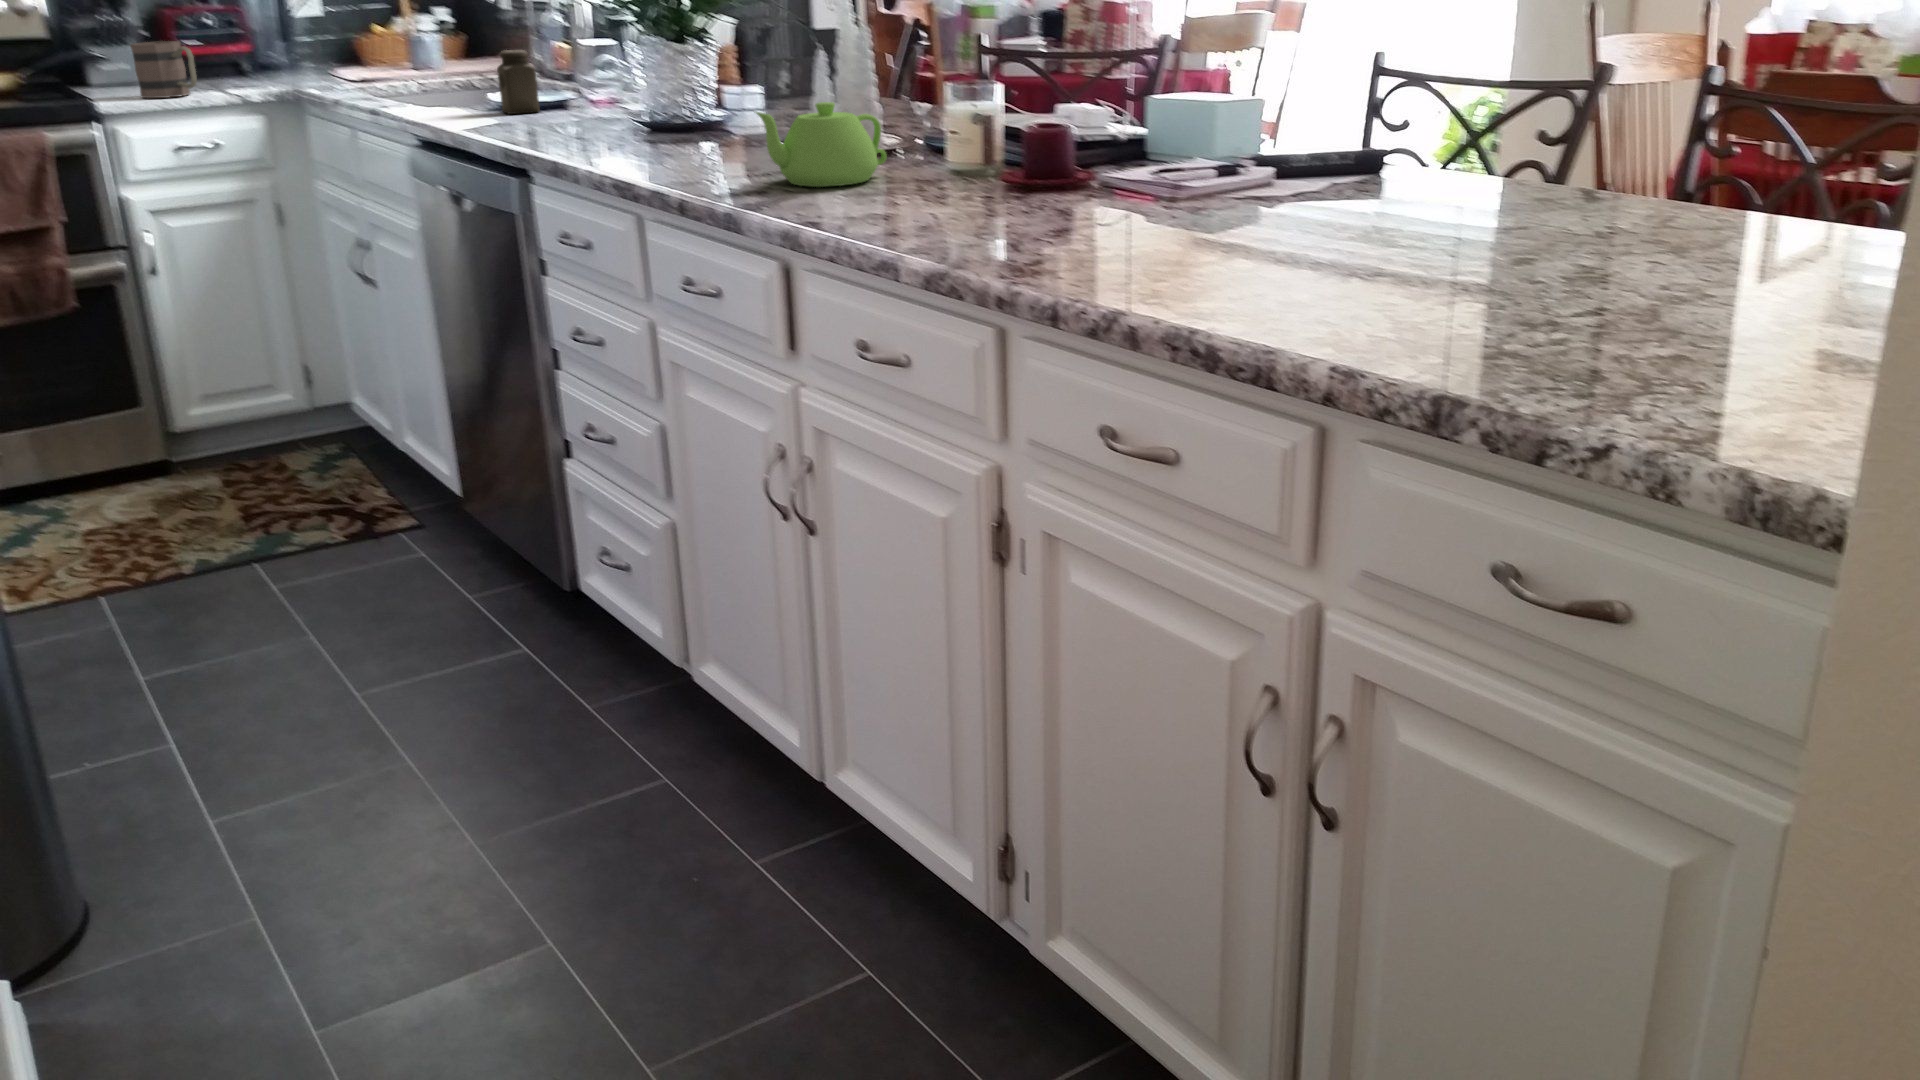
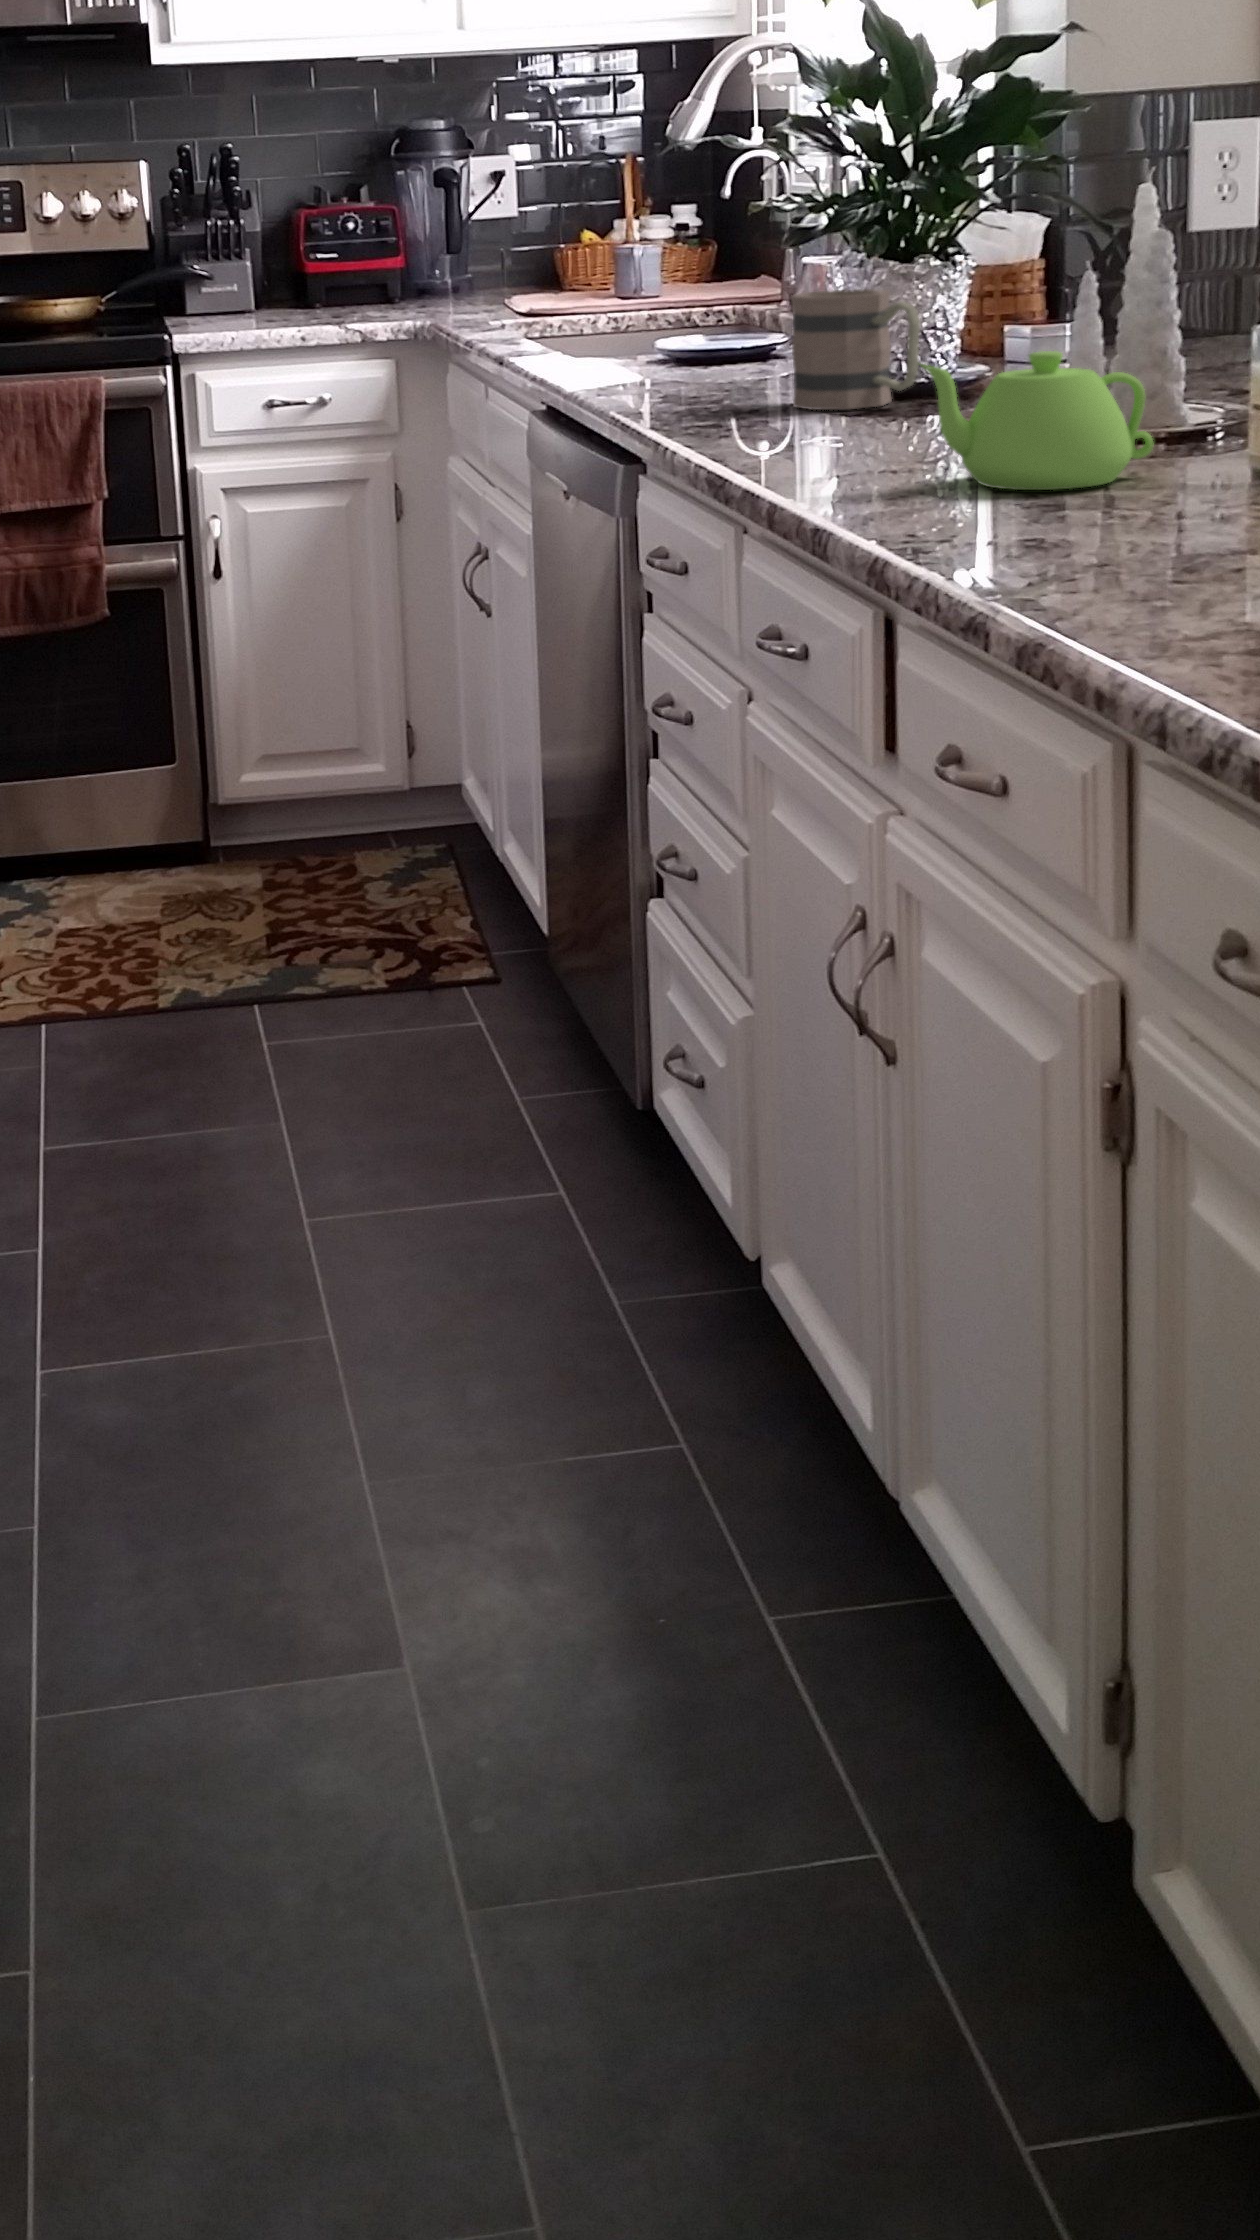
mug: present [130,41,197,98] -> present [790,289,920,410]
salt shaker: present [497,50,540,114] -> none [672,267,727,364]

